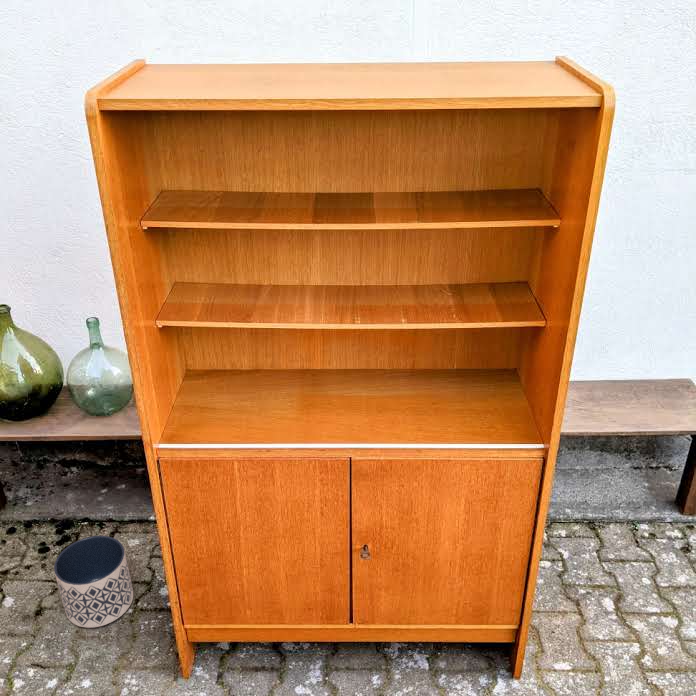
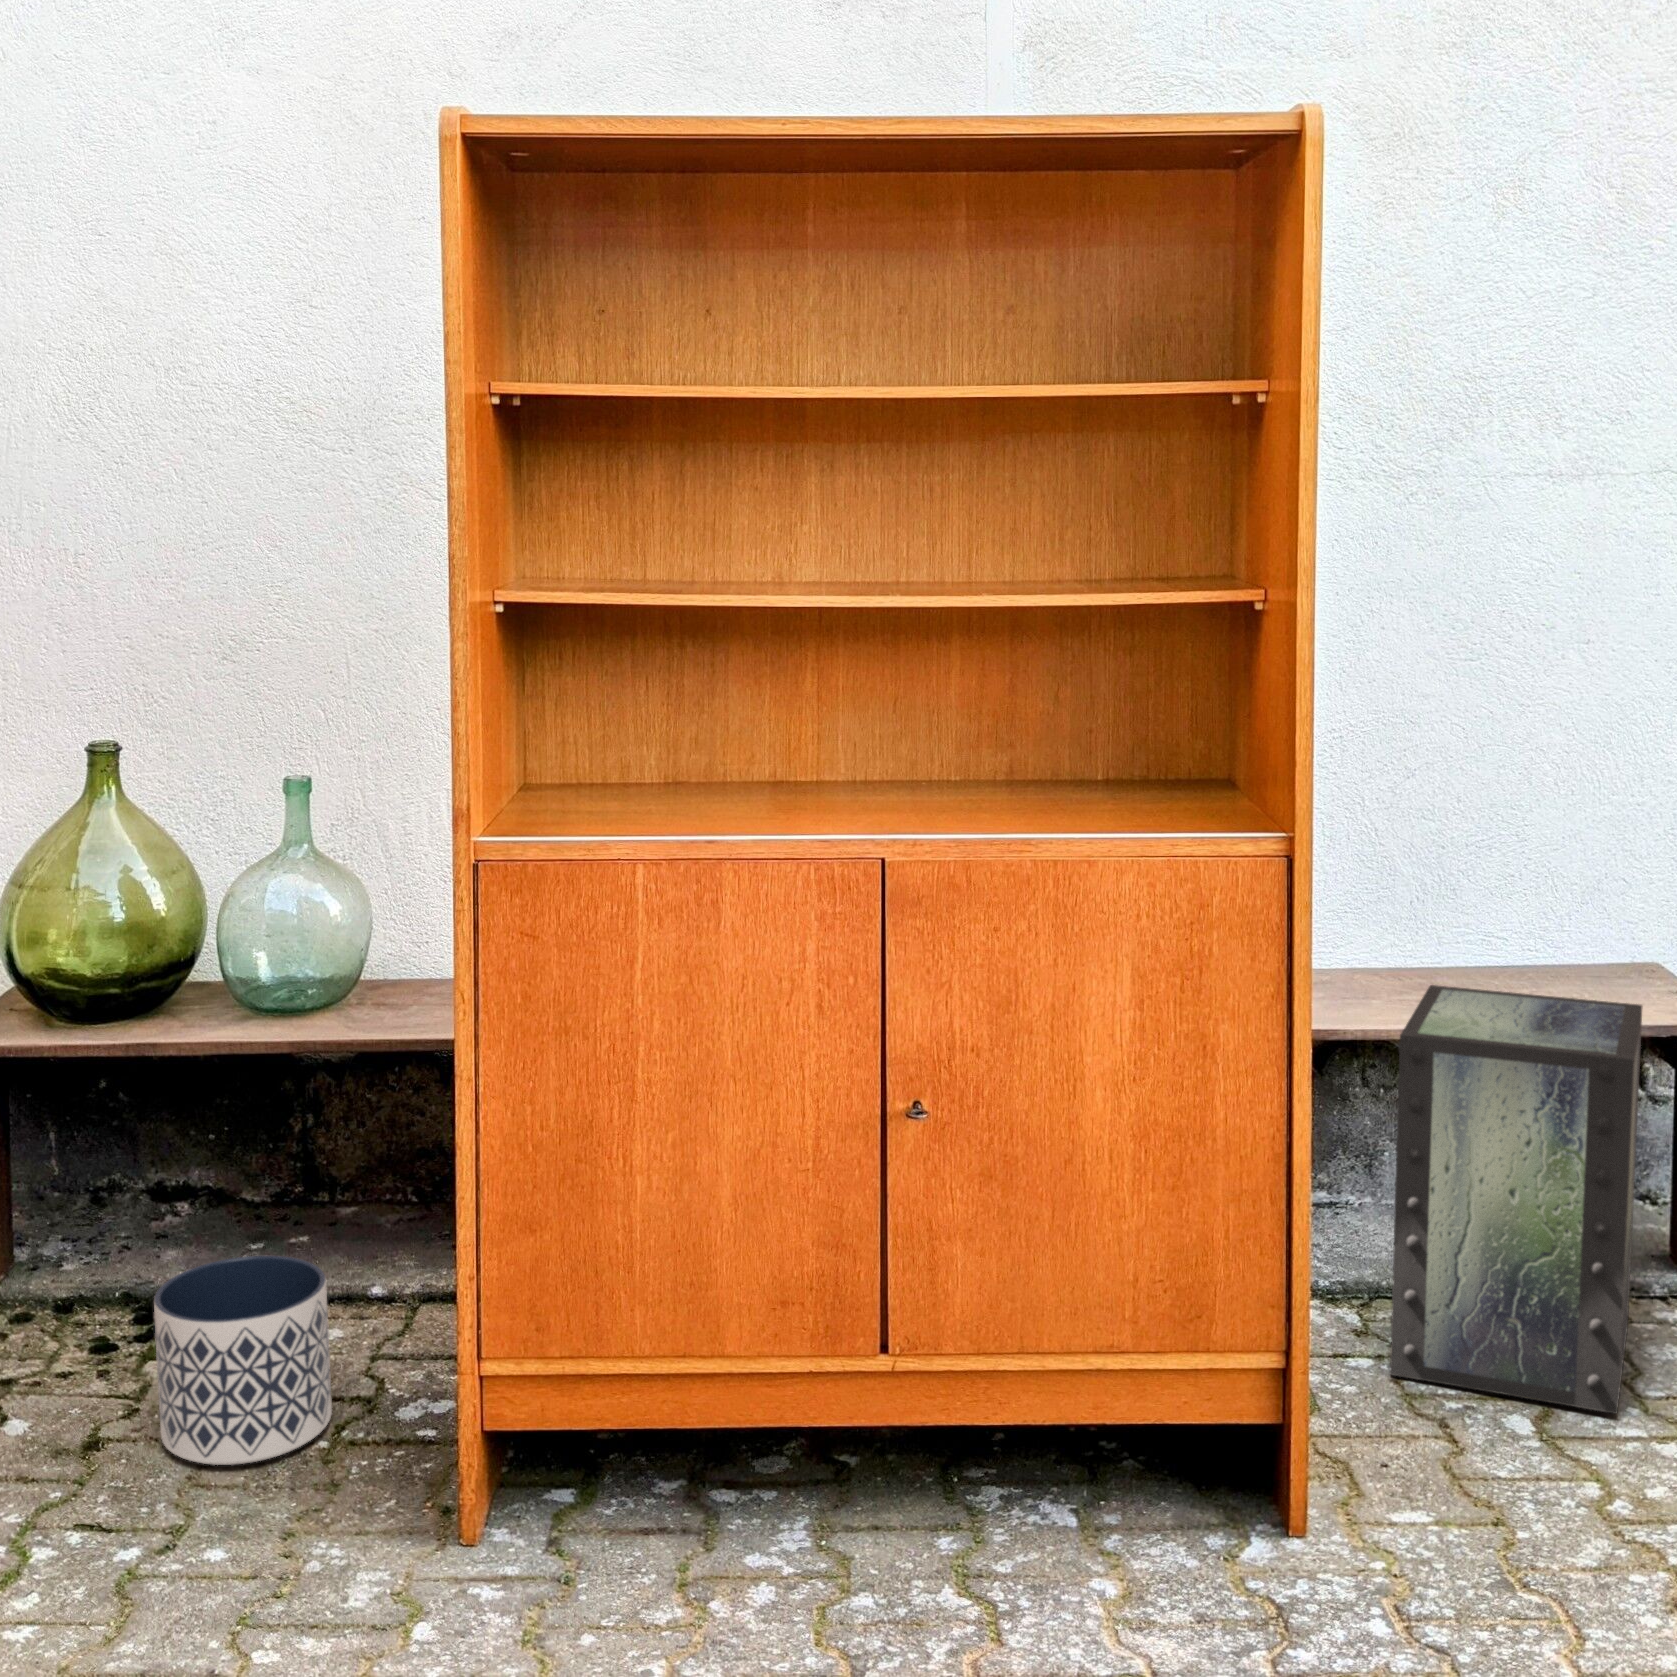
storage box: none [558,414,684,603] -> present [1390,985,1642,1414]

